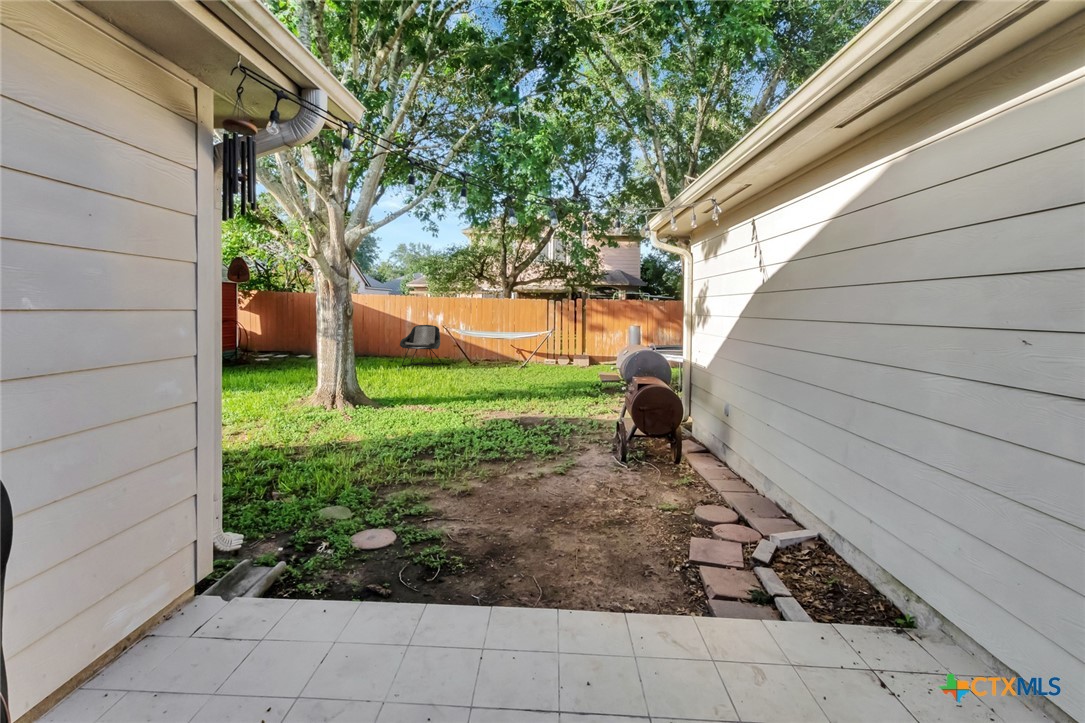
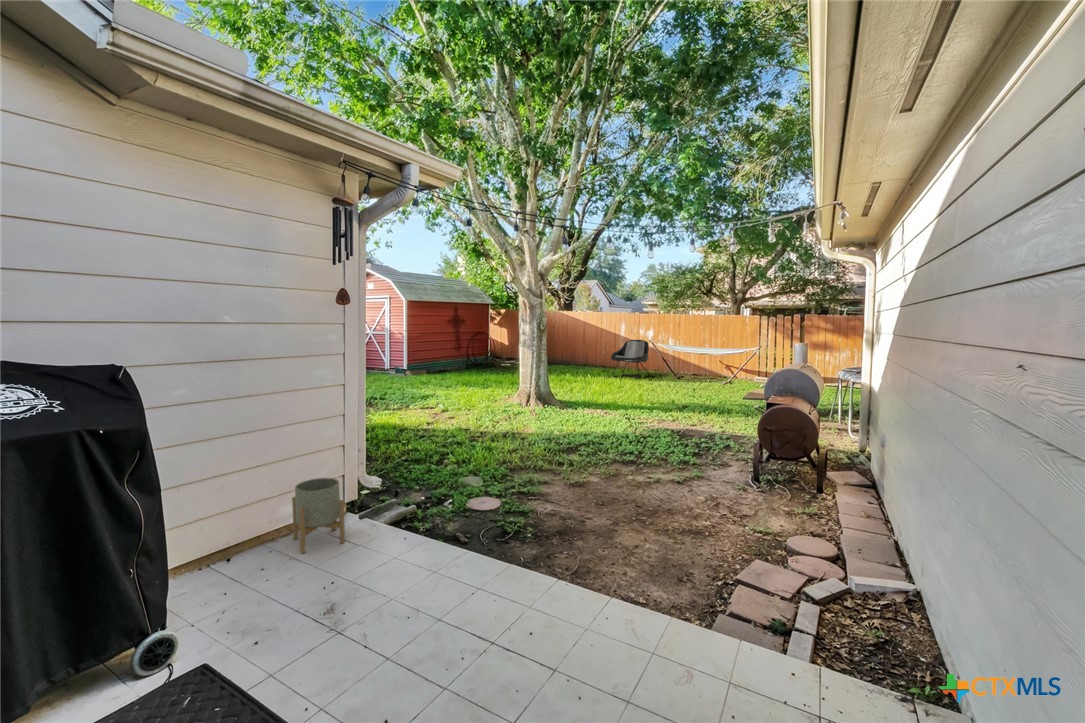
planter: none [133,556,237,684] -> present [292,478,345,553]

